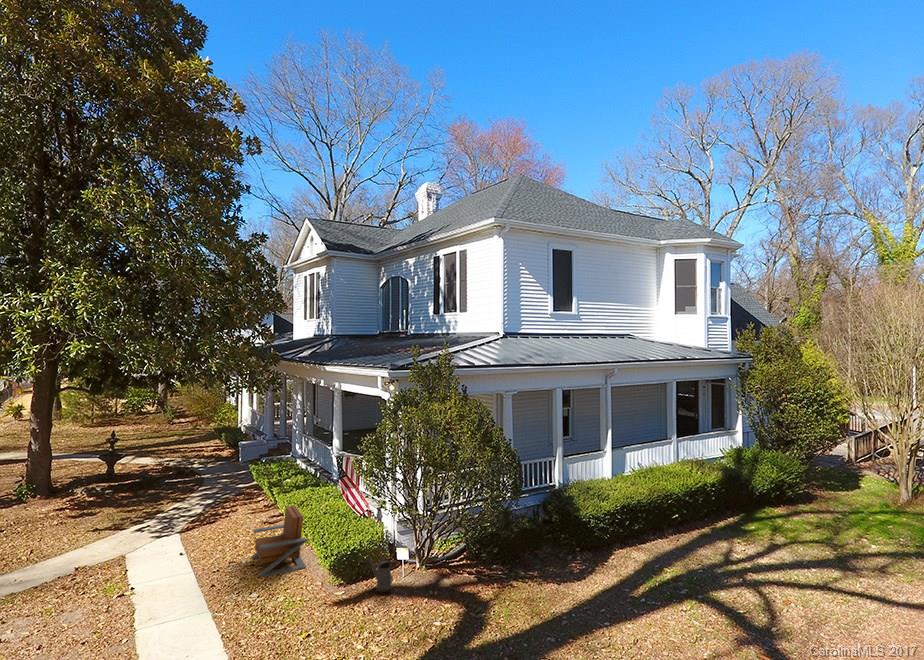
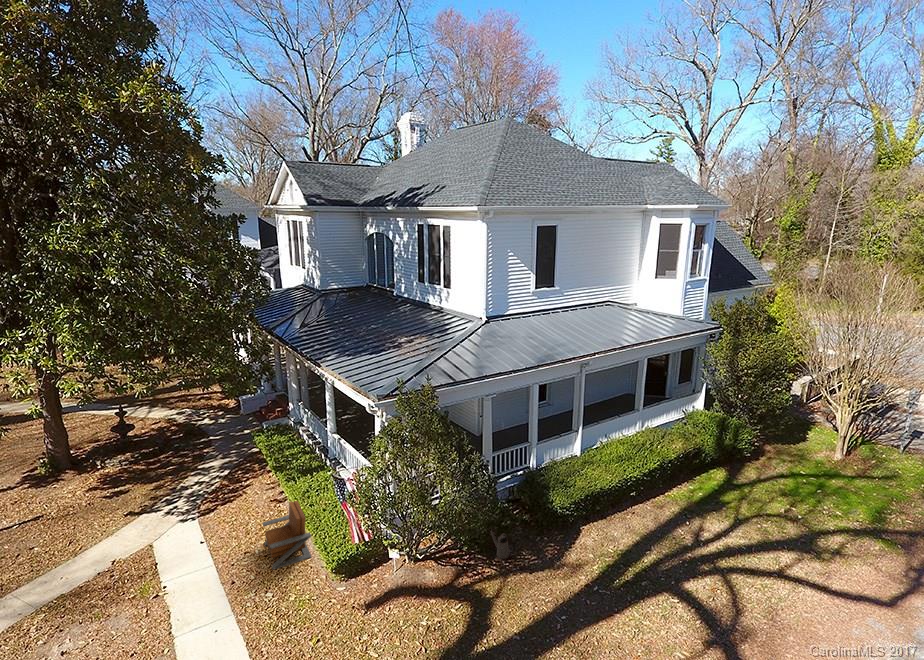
watering can: present [369,557,393,592] -> present [490,530,510,559]

